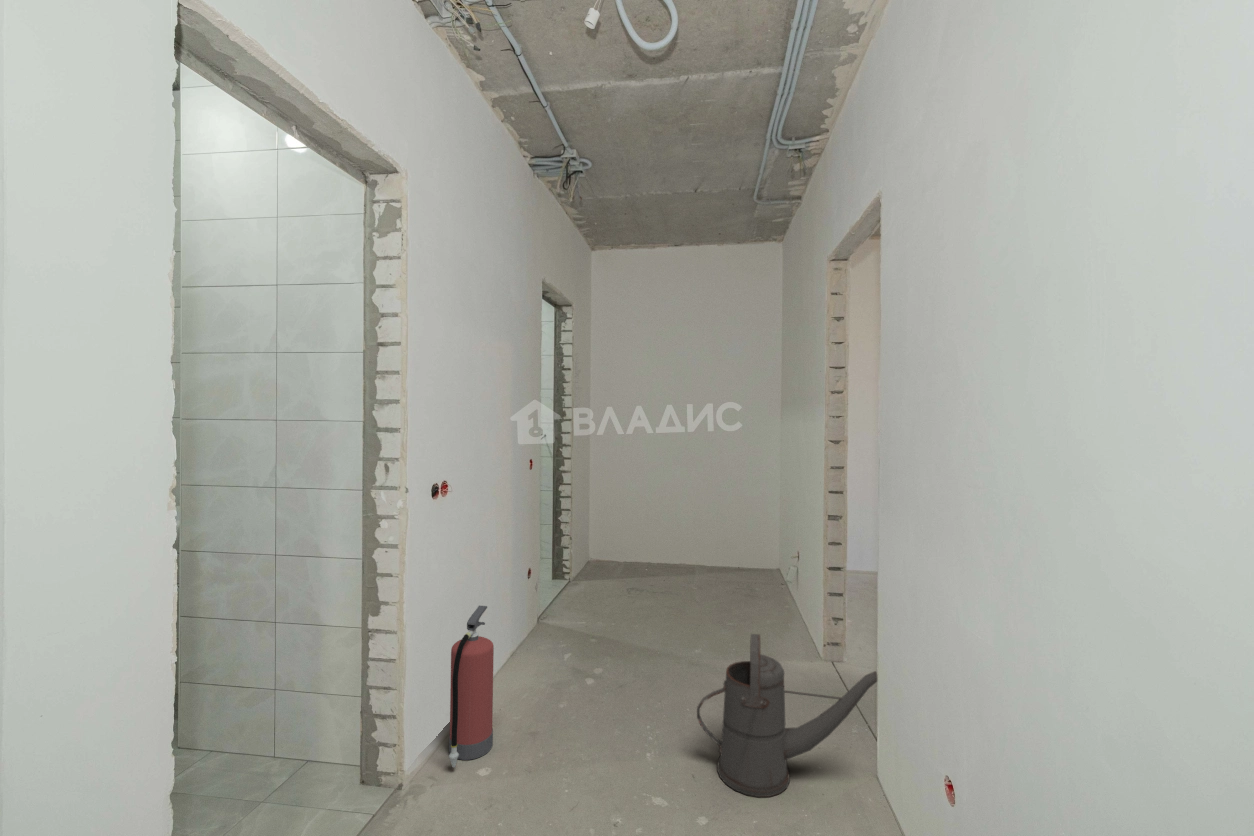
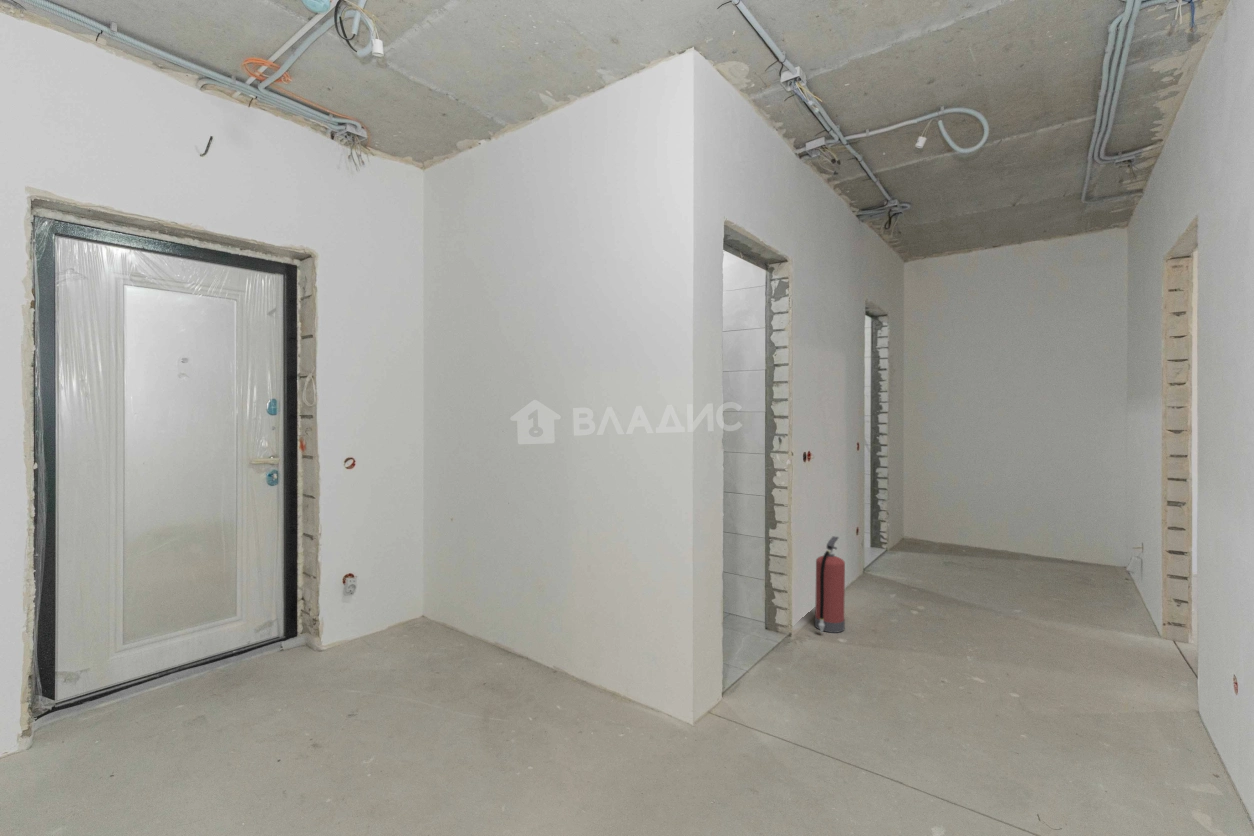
watering can: present [697,634,877,797] -> none [1010,574,1188,694]

